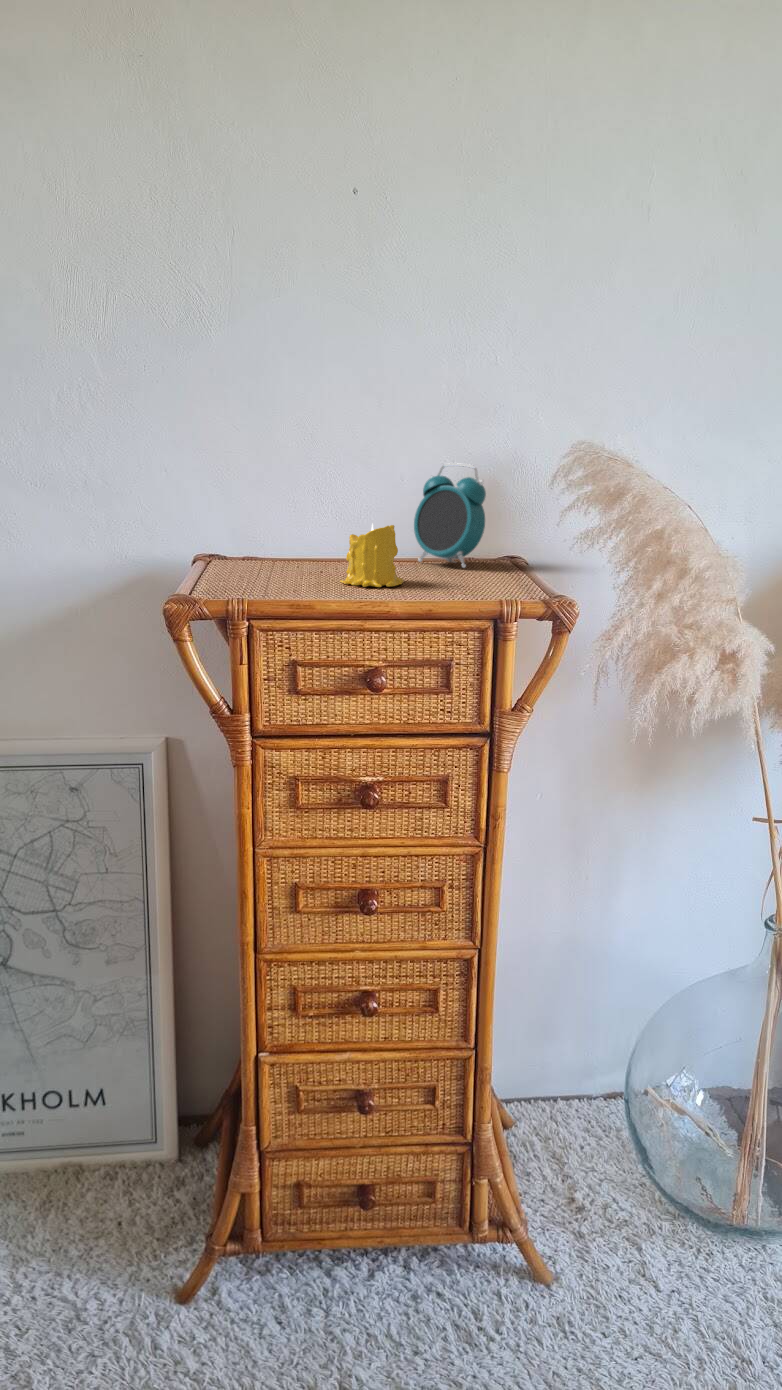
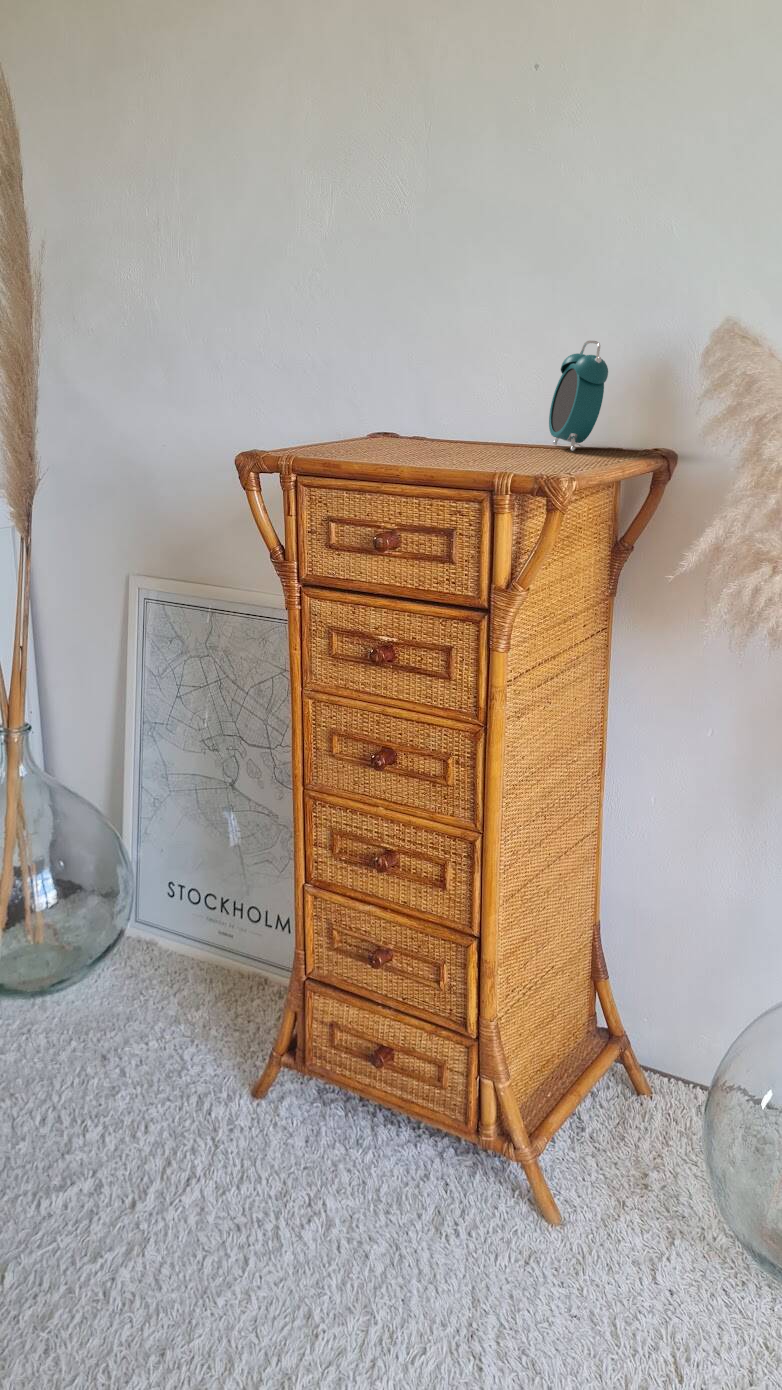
candle: present [340,524,404,587] -> none [409,393,473,457]

